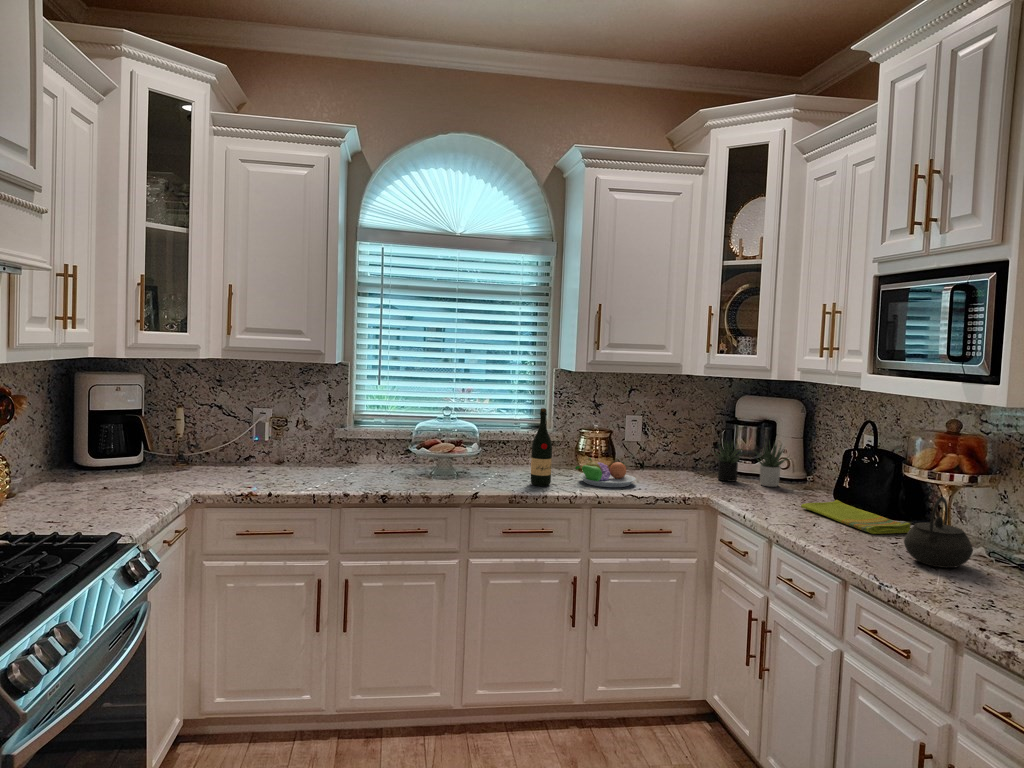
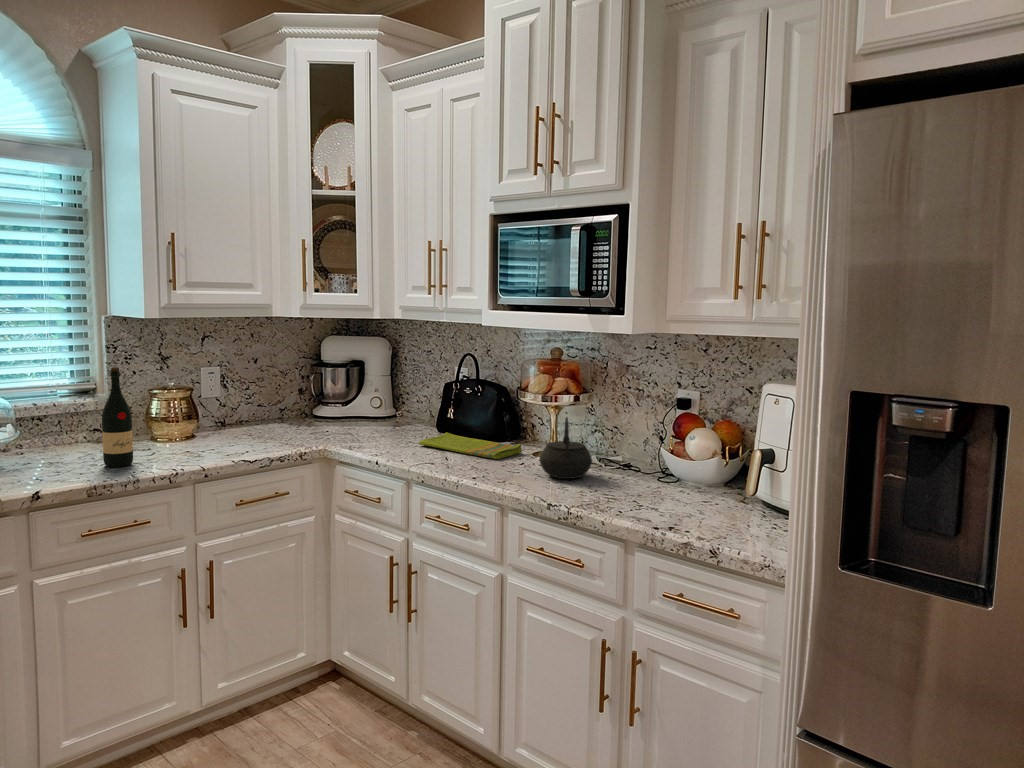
succulent plant: present [715,442,788,487] -> none [303,380,391,429]
fruit bowl: present [575,458,636,487] -> none [162,423,237,455]

